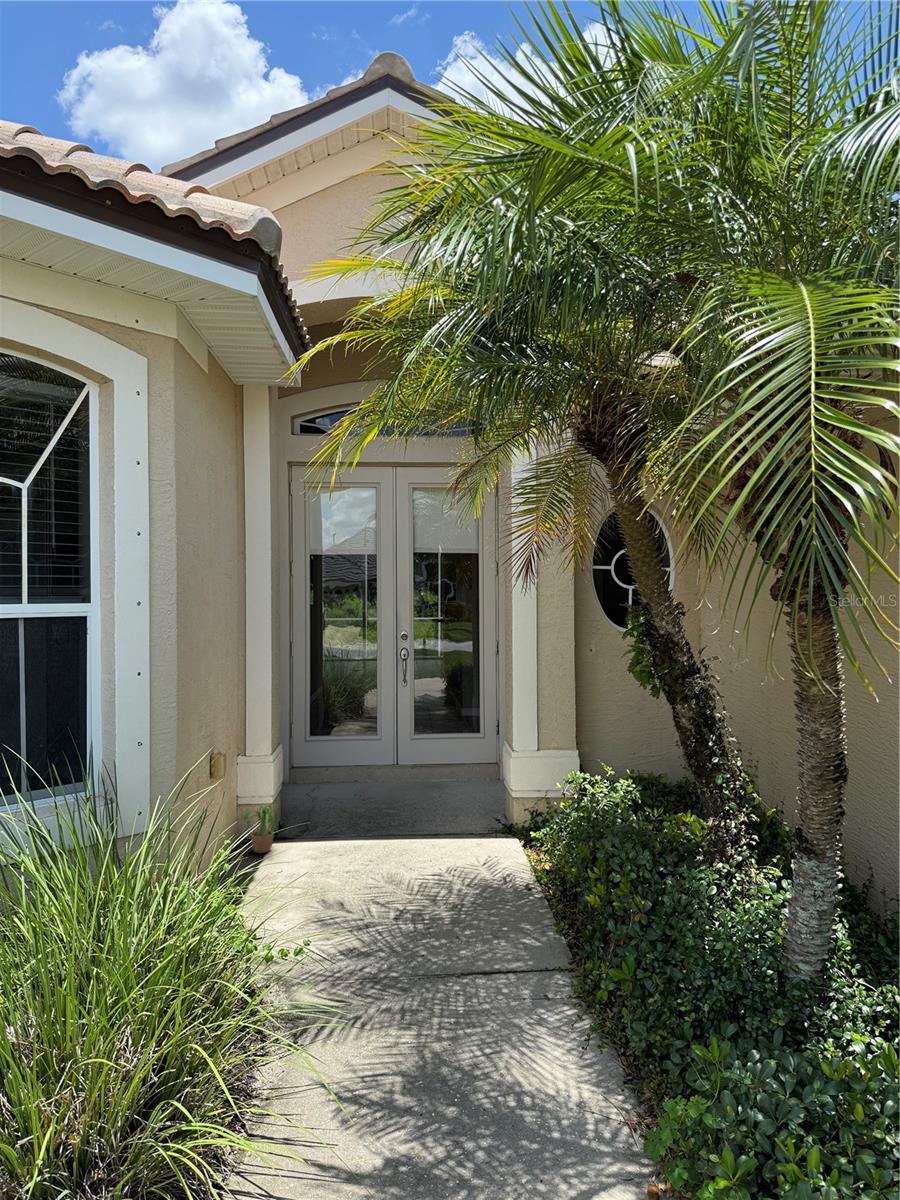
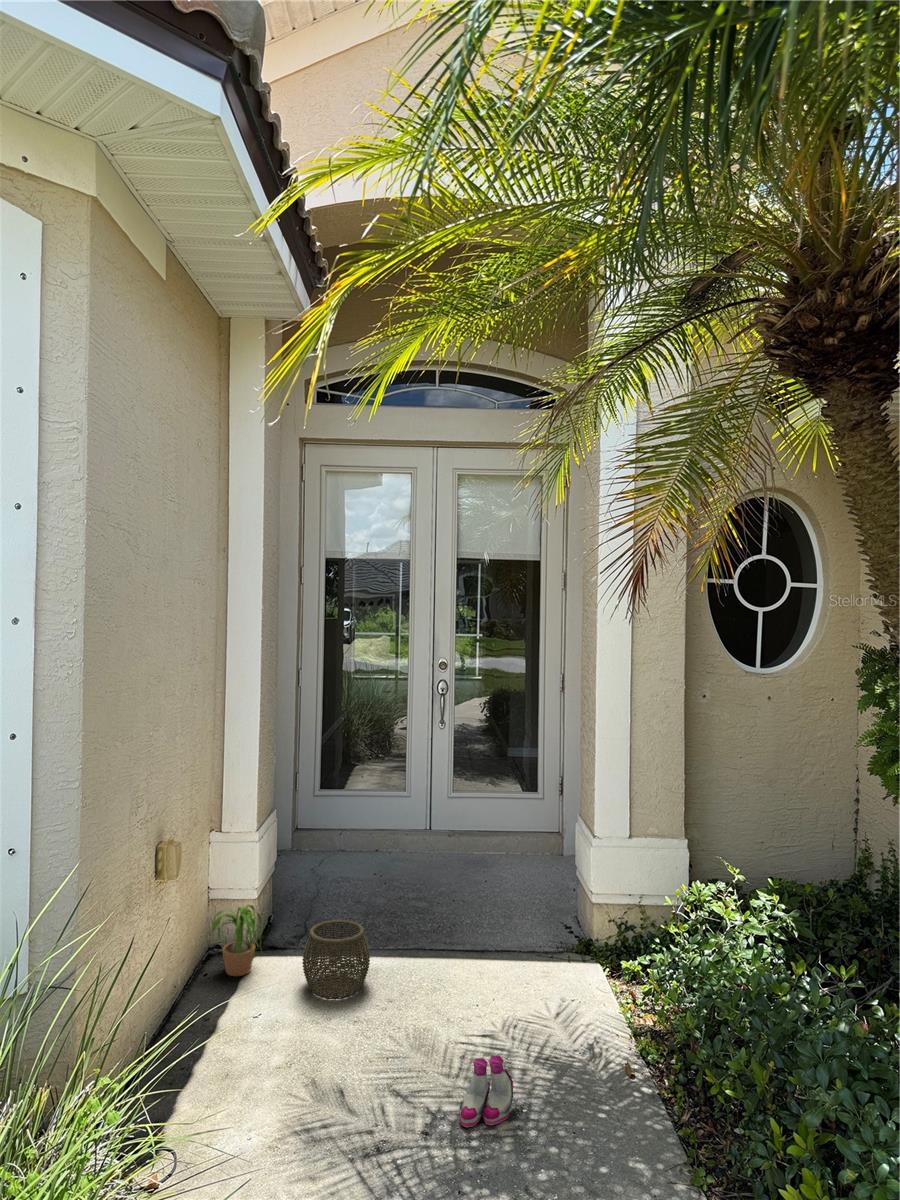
woven basket: none [309,812,356,861] -> present [302,920,370,998]
boots: none [418,873,452,914] -> present [459,1055,513,1128]

